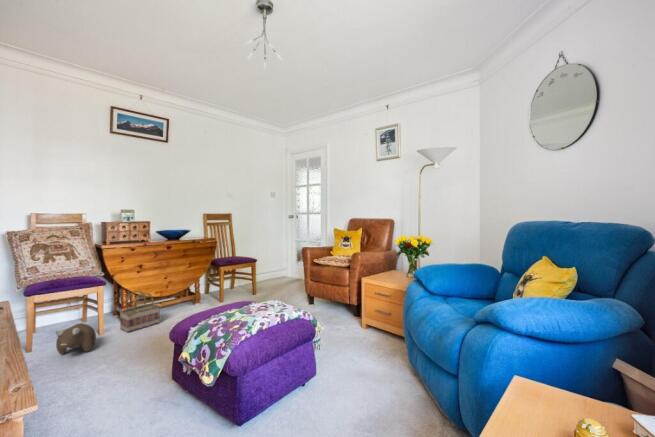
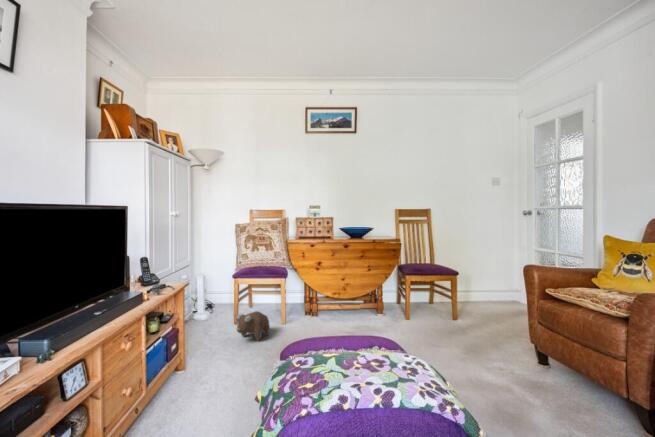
basket: present [120,291,160,332] -> none [297,288,331,331]

